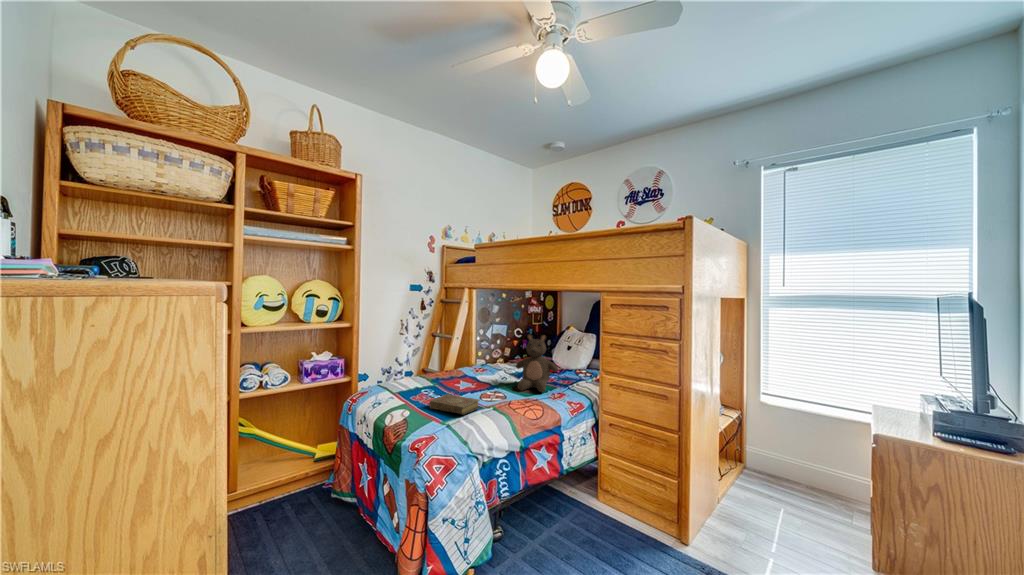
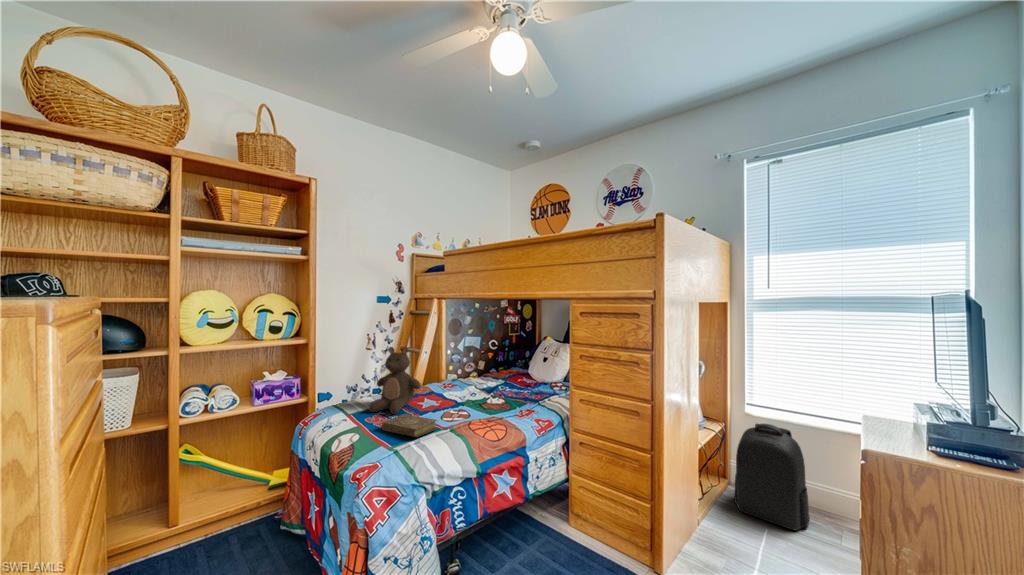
stuffed bear: present [516,334,558,392] -> present [369,347,421,414]
backpack: none [747,412,818,509] -> present [734,424,810,530]

